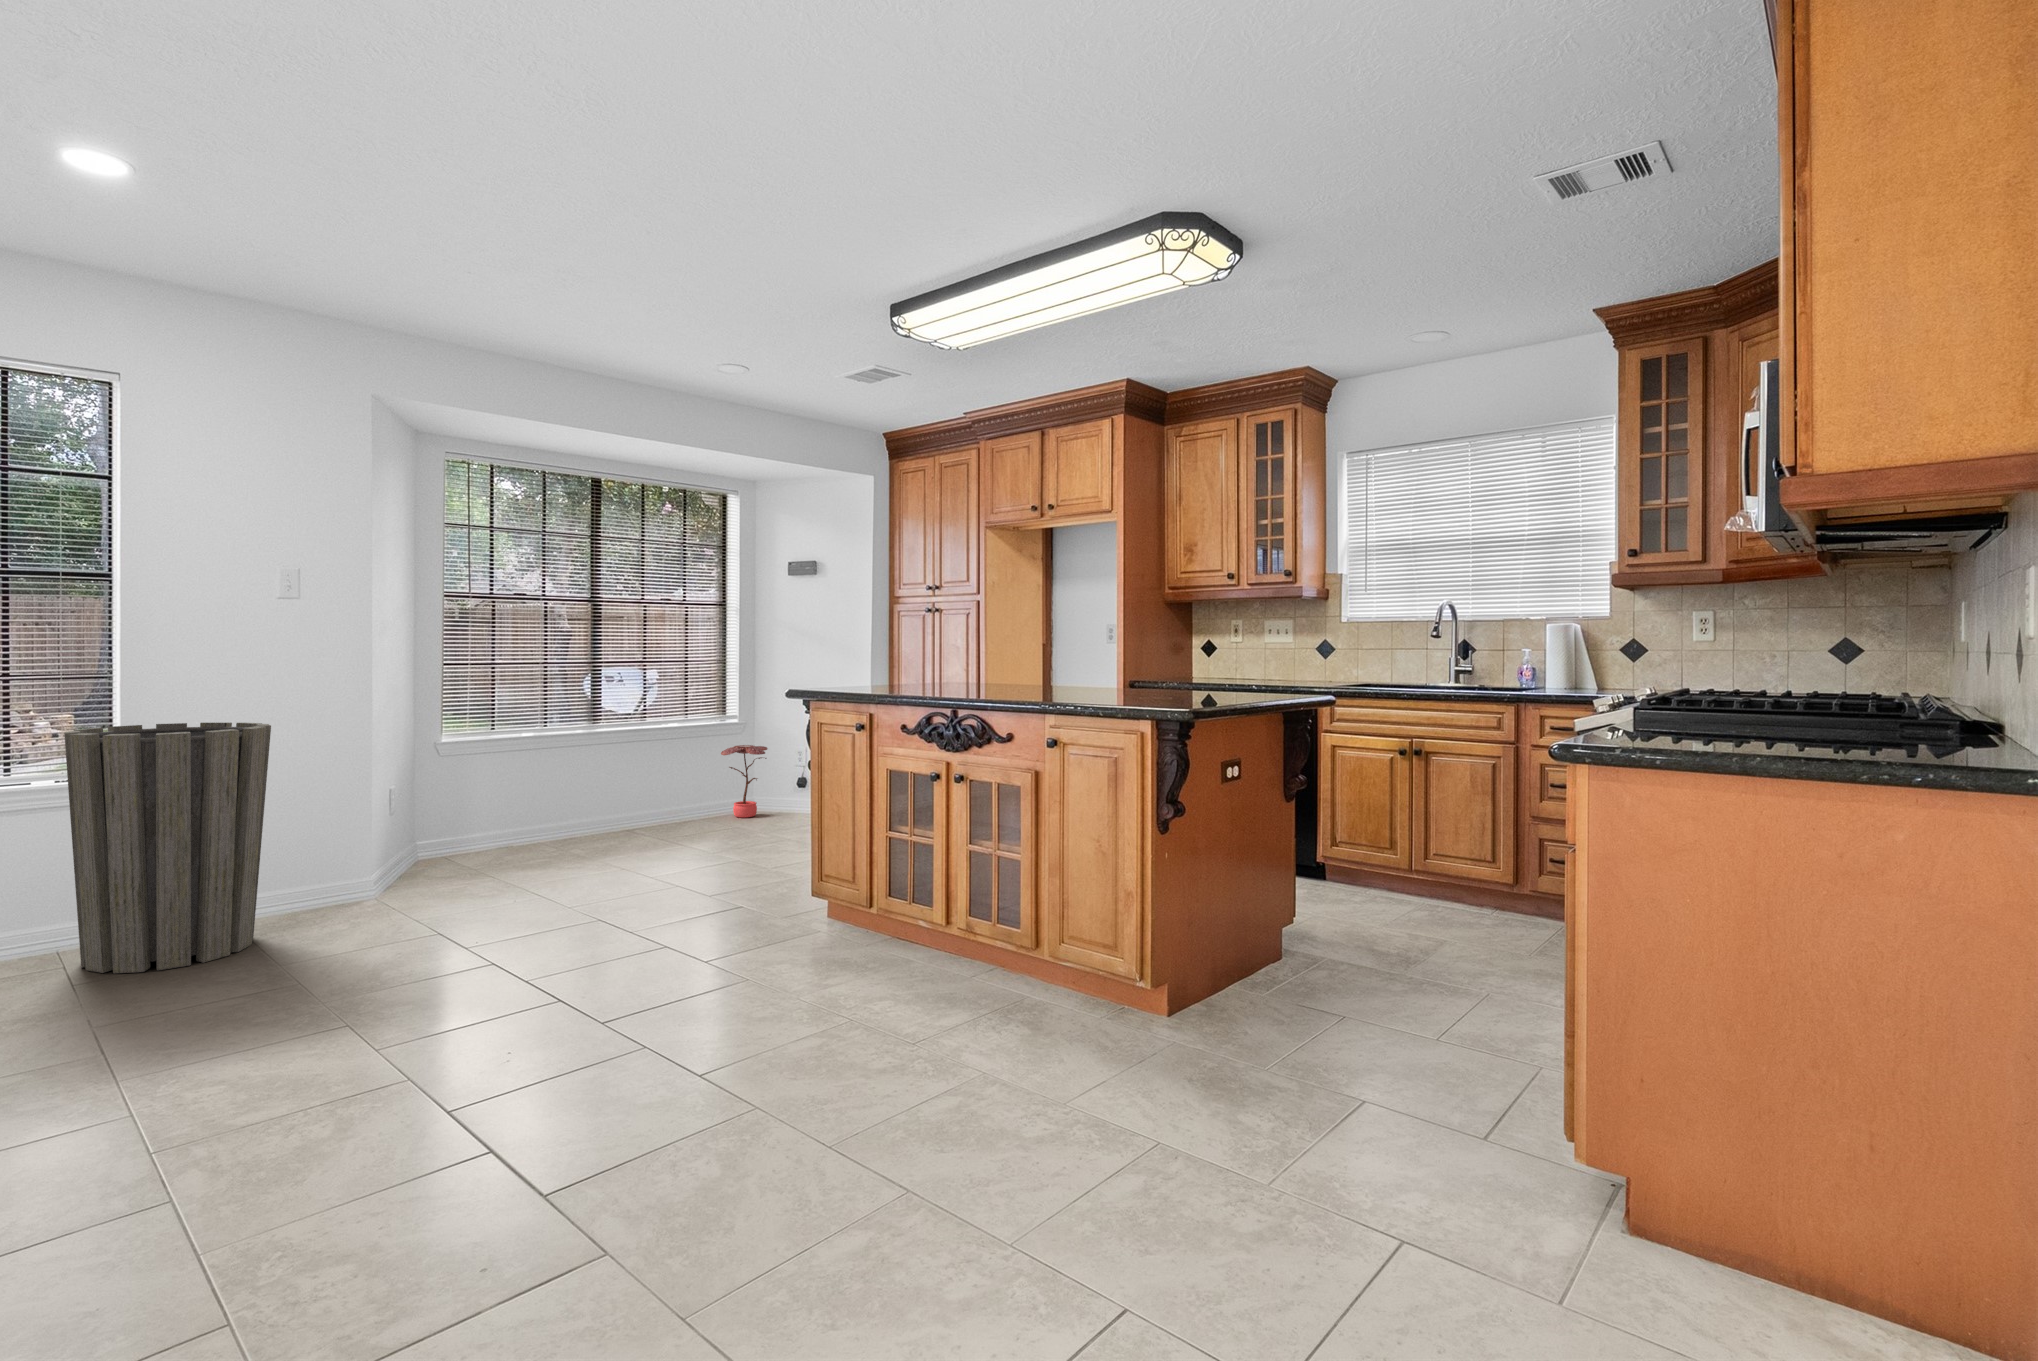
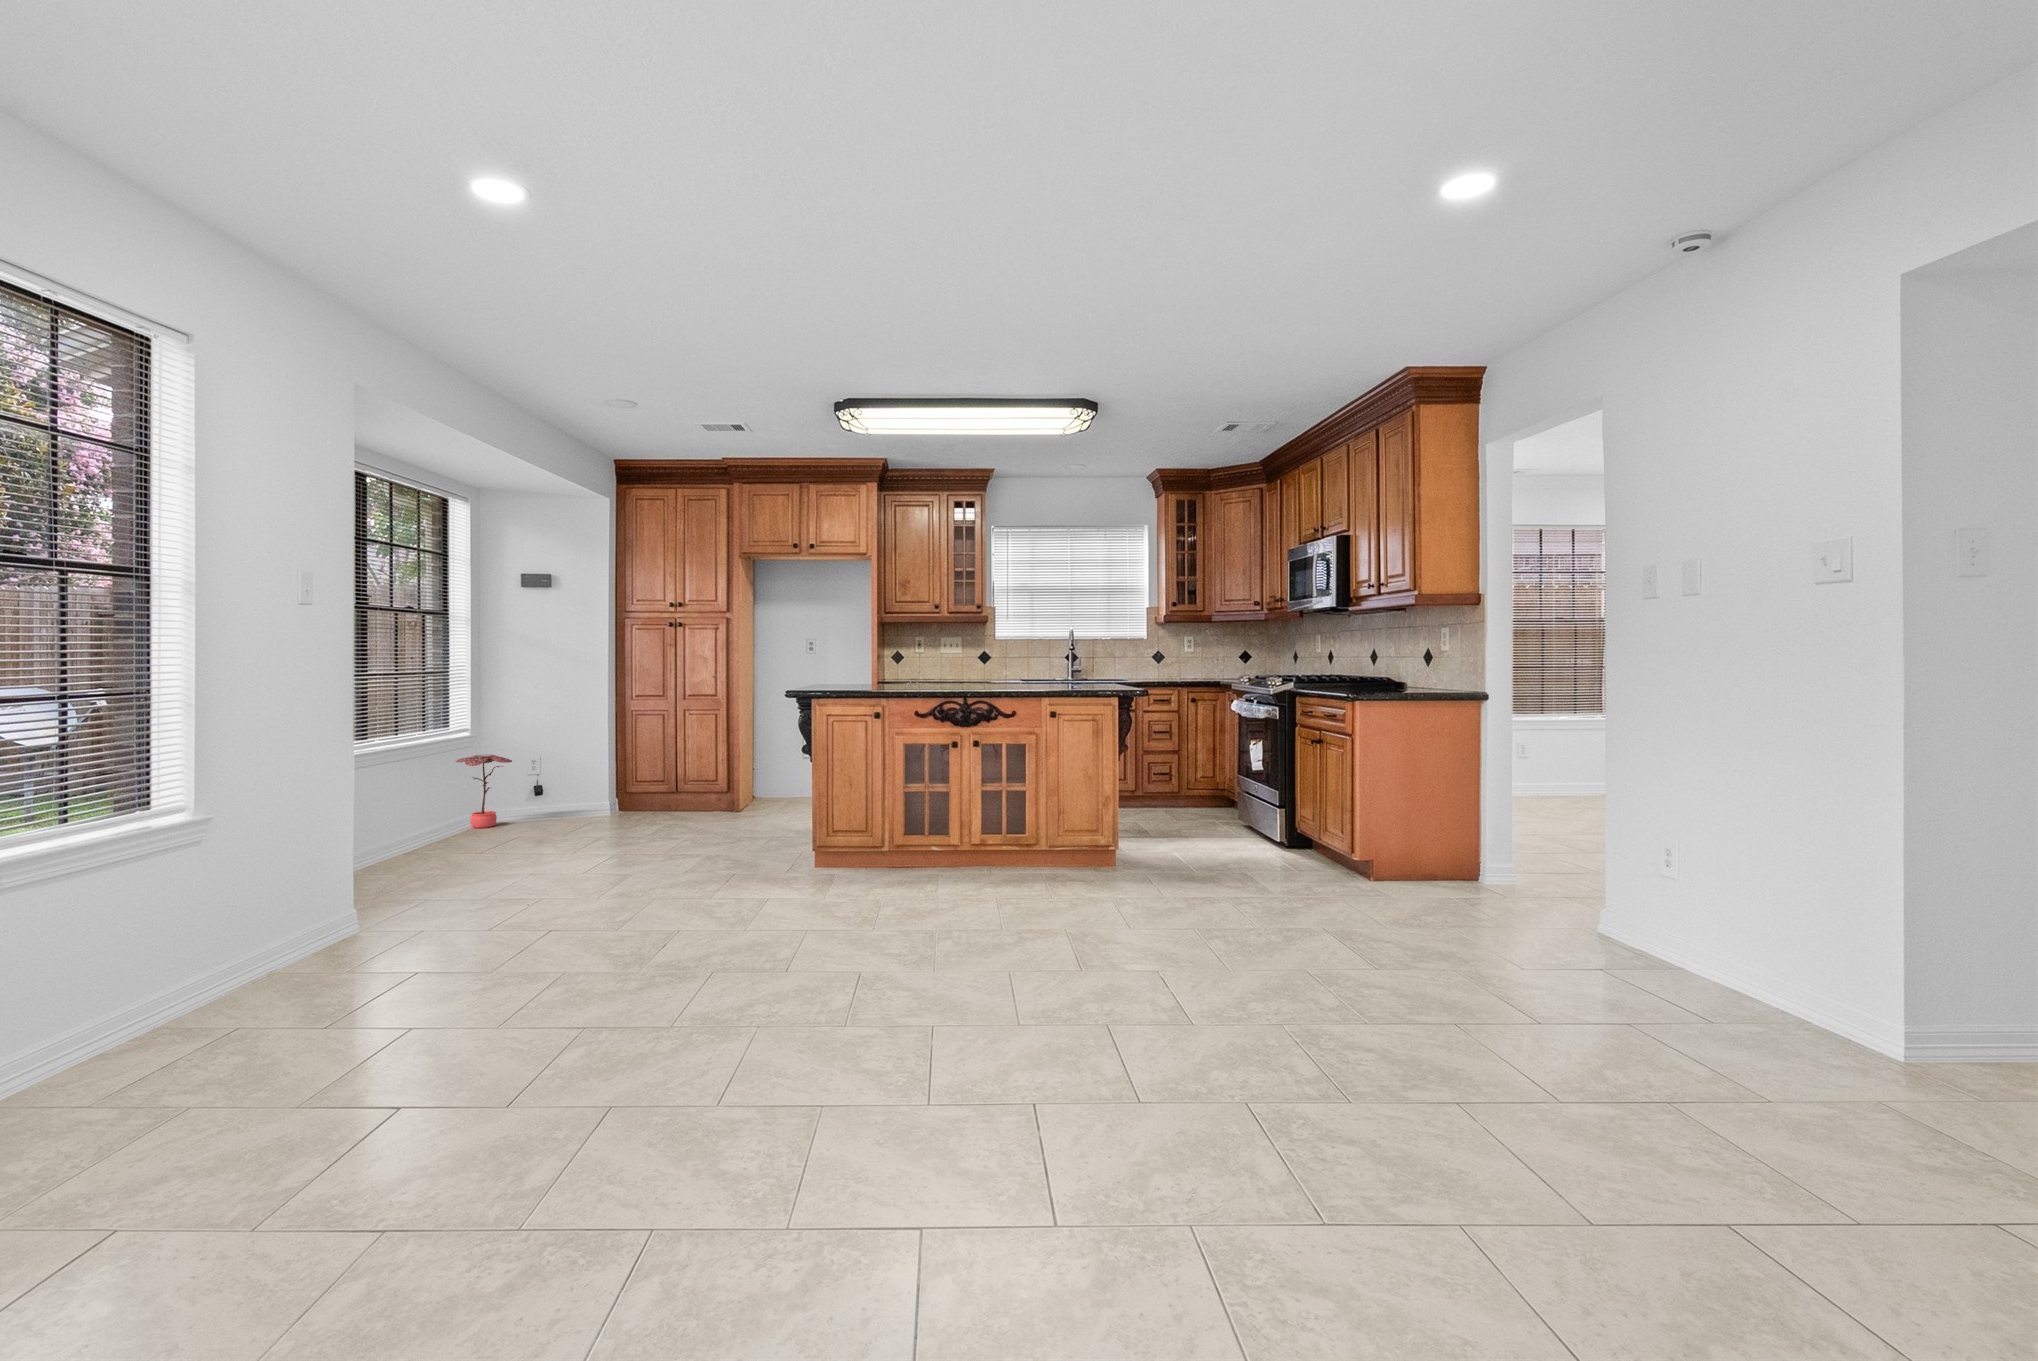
trash can: present [64,722,271,973] -> none [140,740,383,1047]

